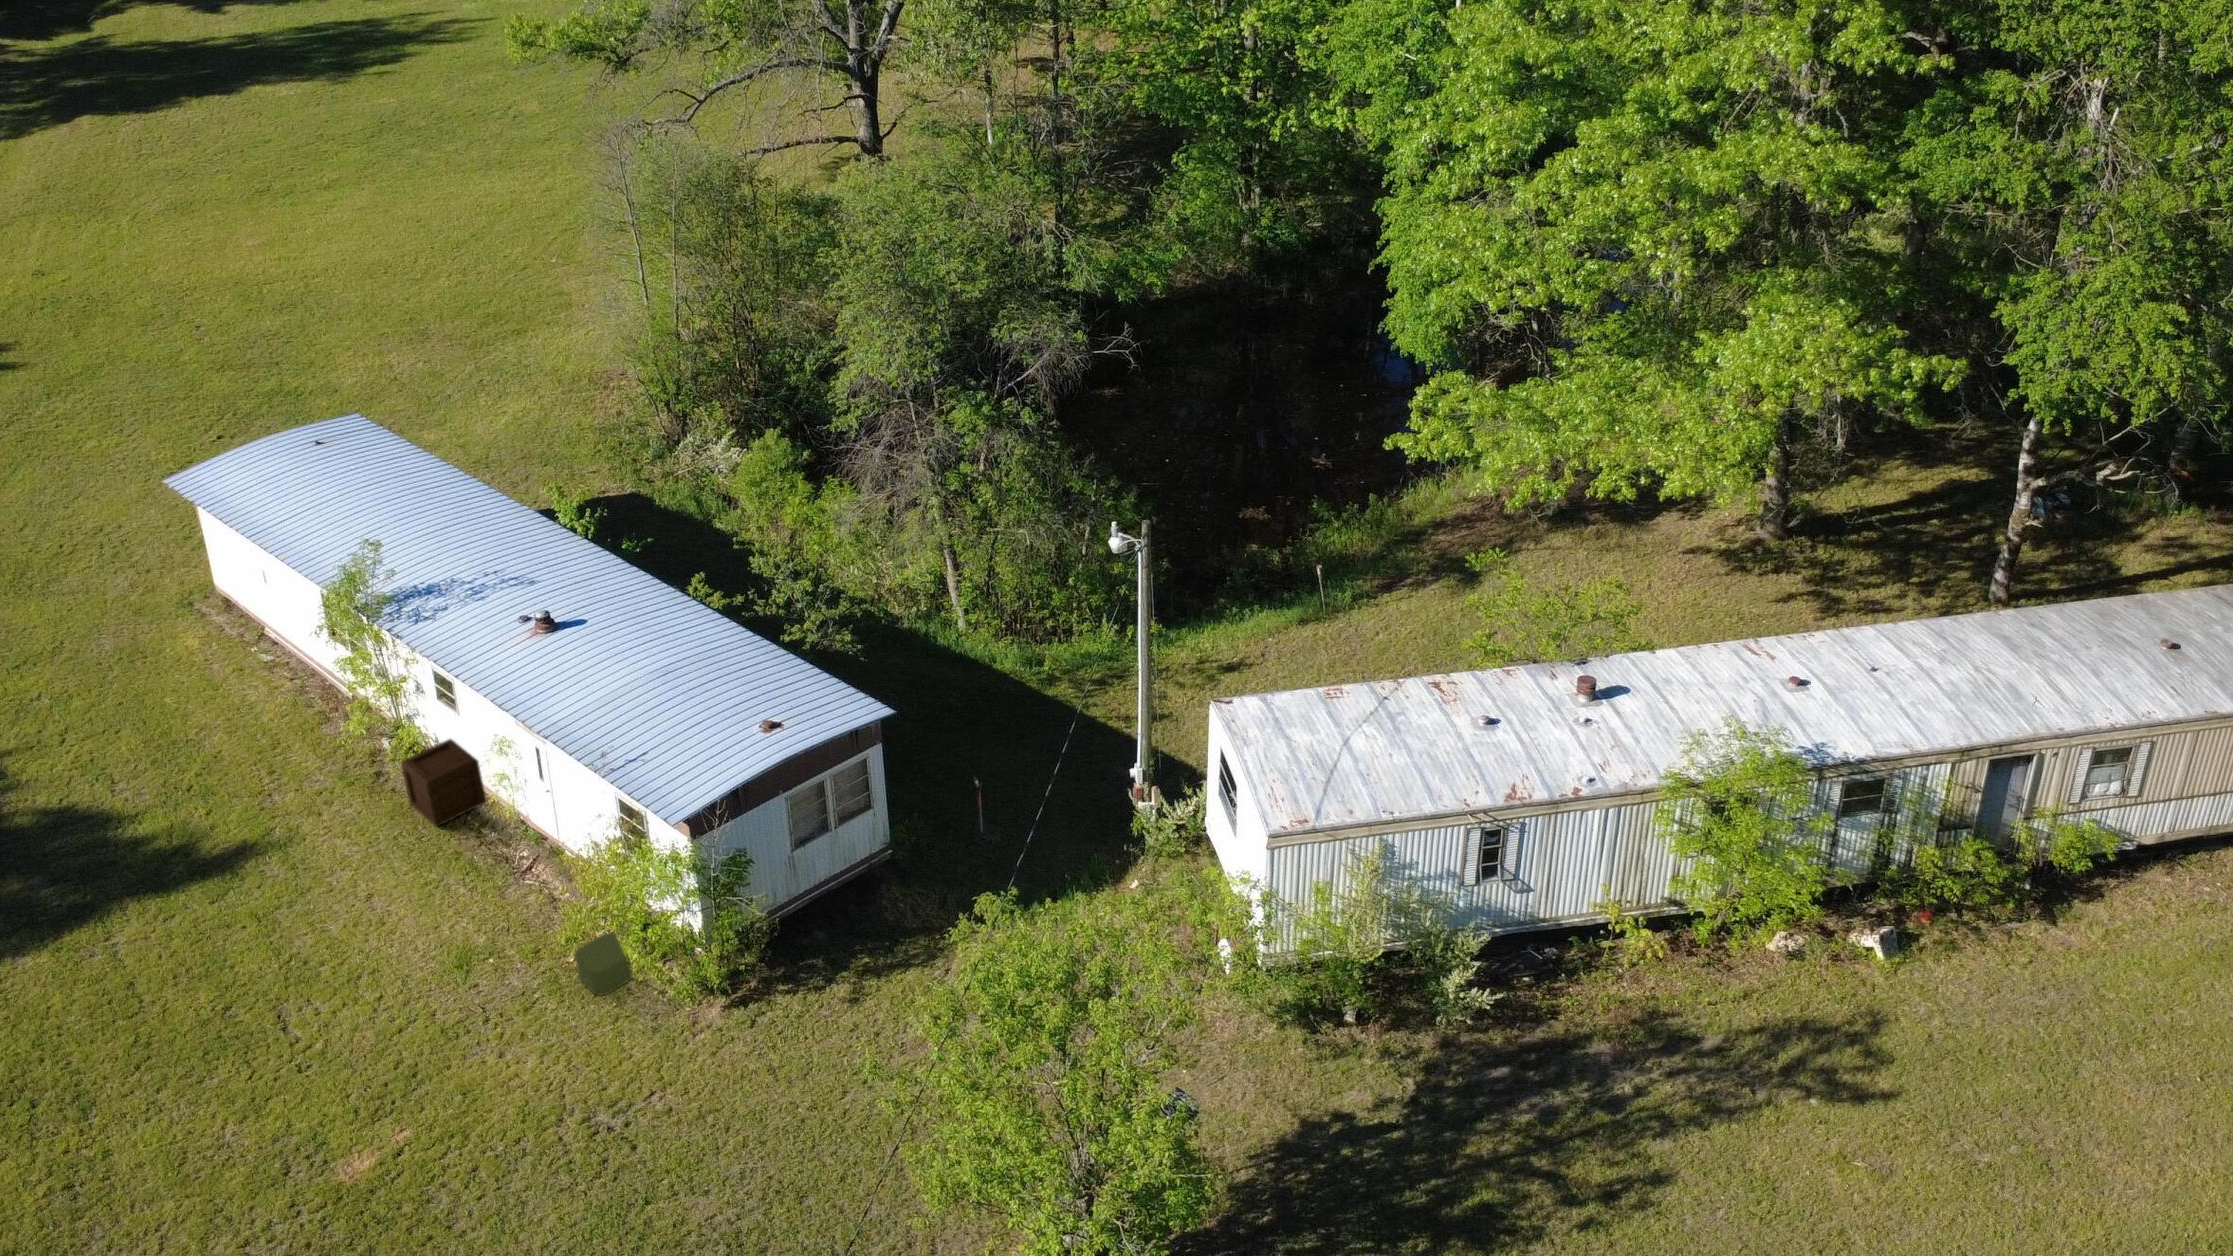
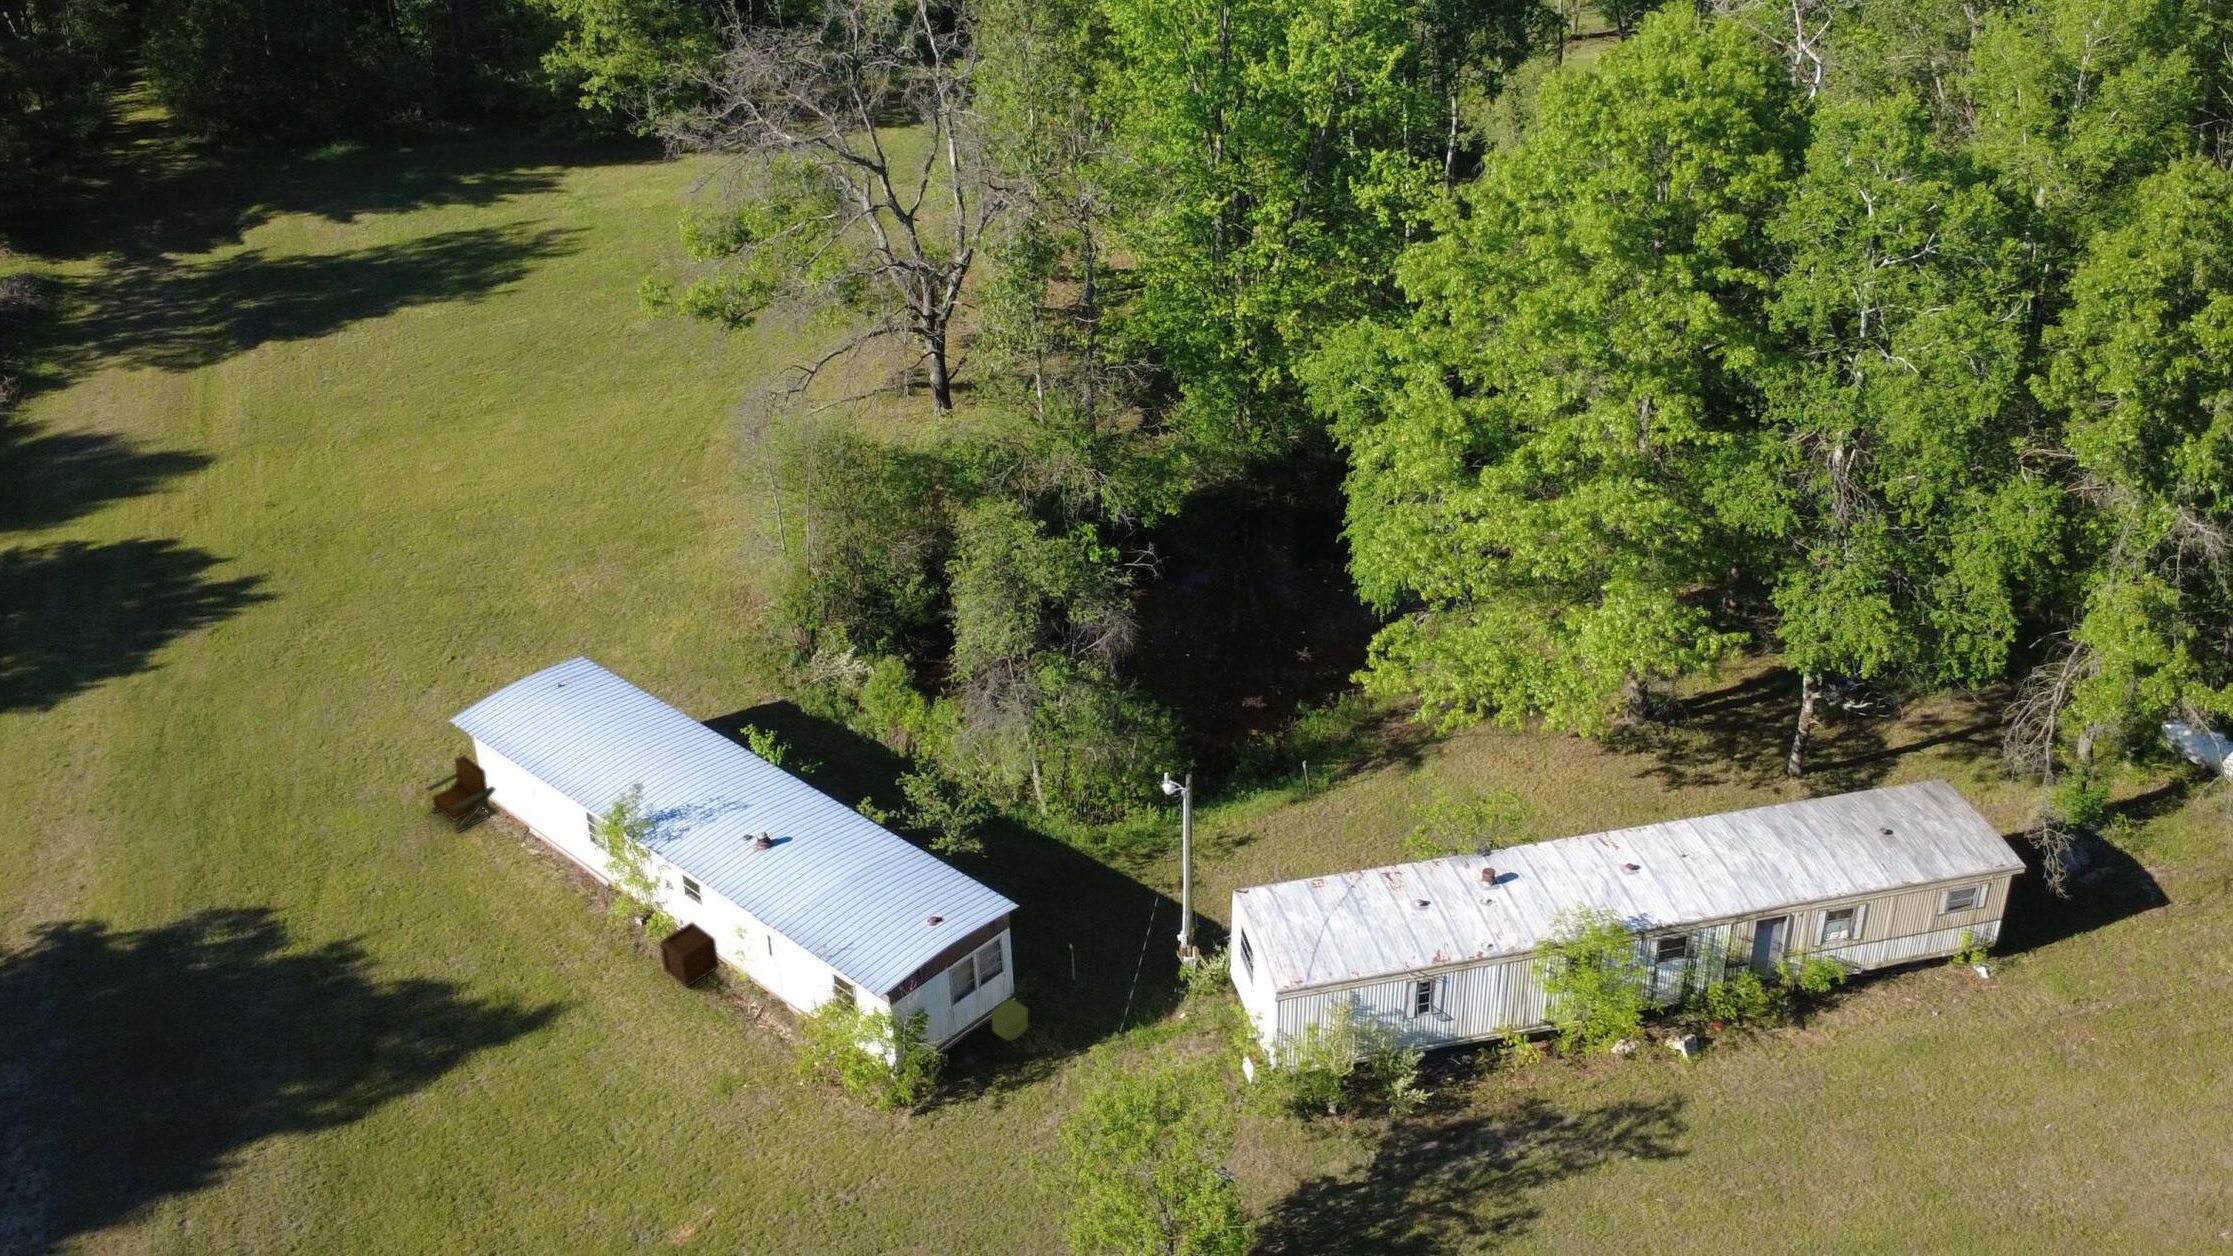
lounge chair: none [132,531,230,630] -> present [427,755,498,832]
storage box: present [575,933,632,995] -> present [991,999,1028,1041]

